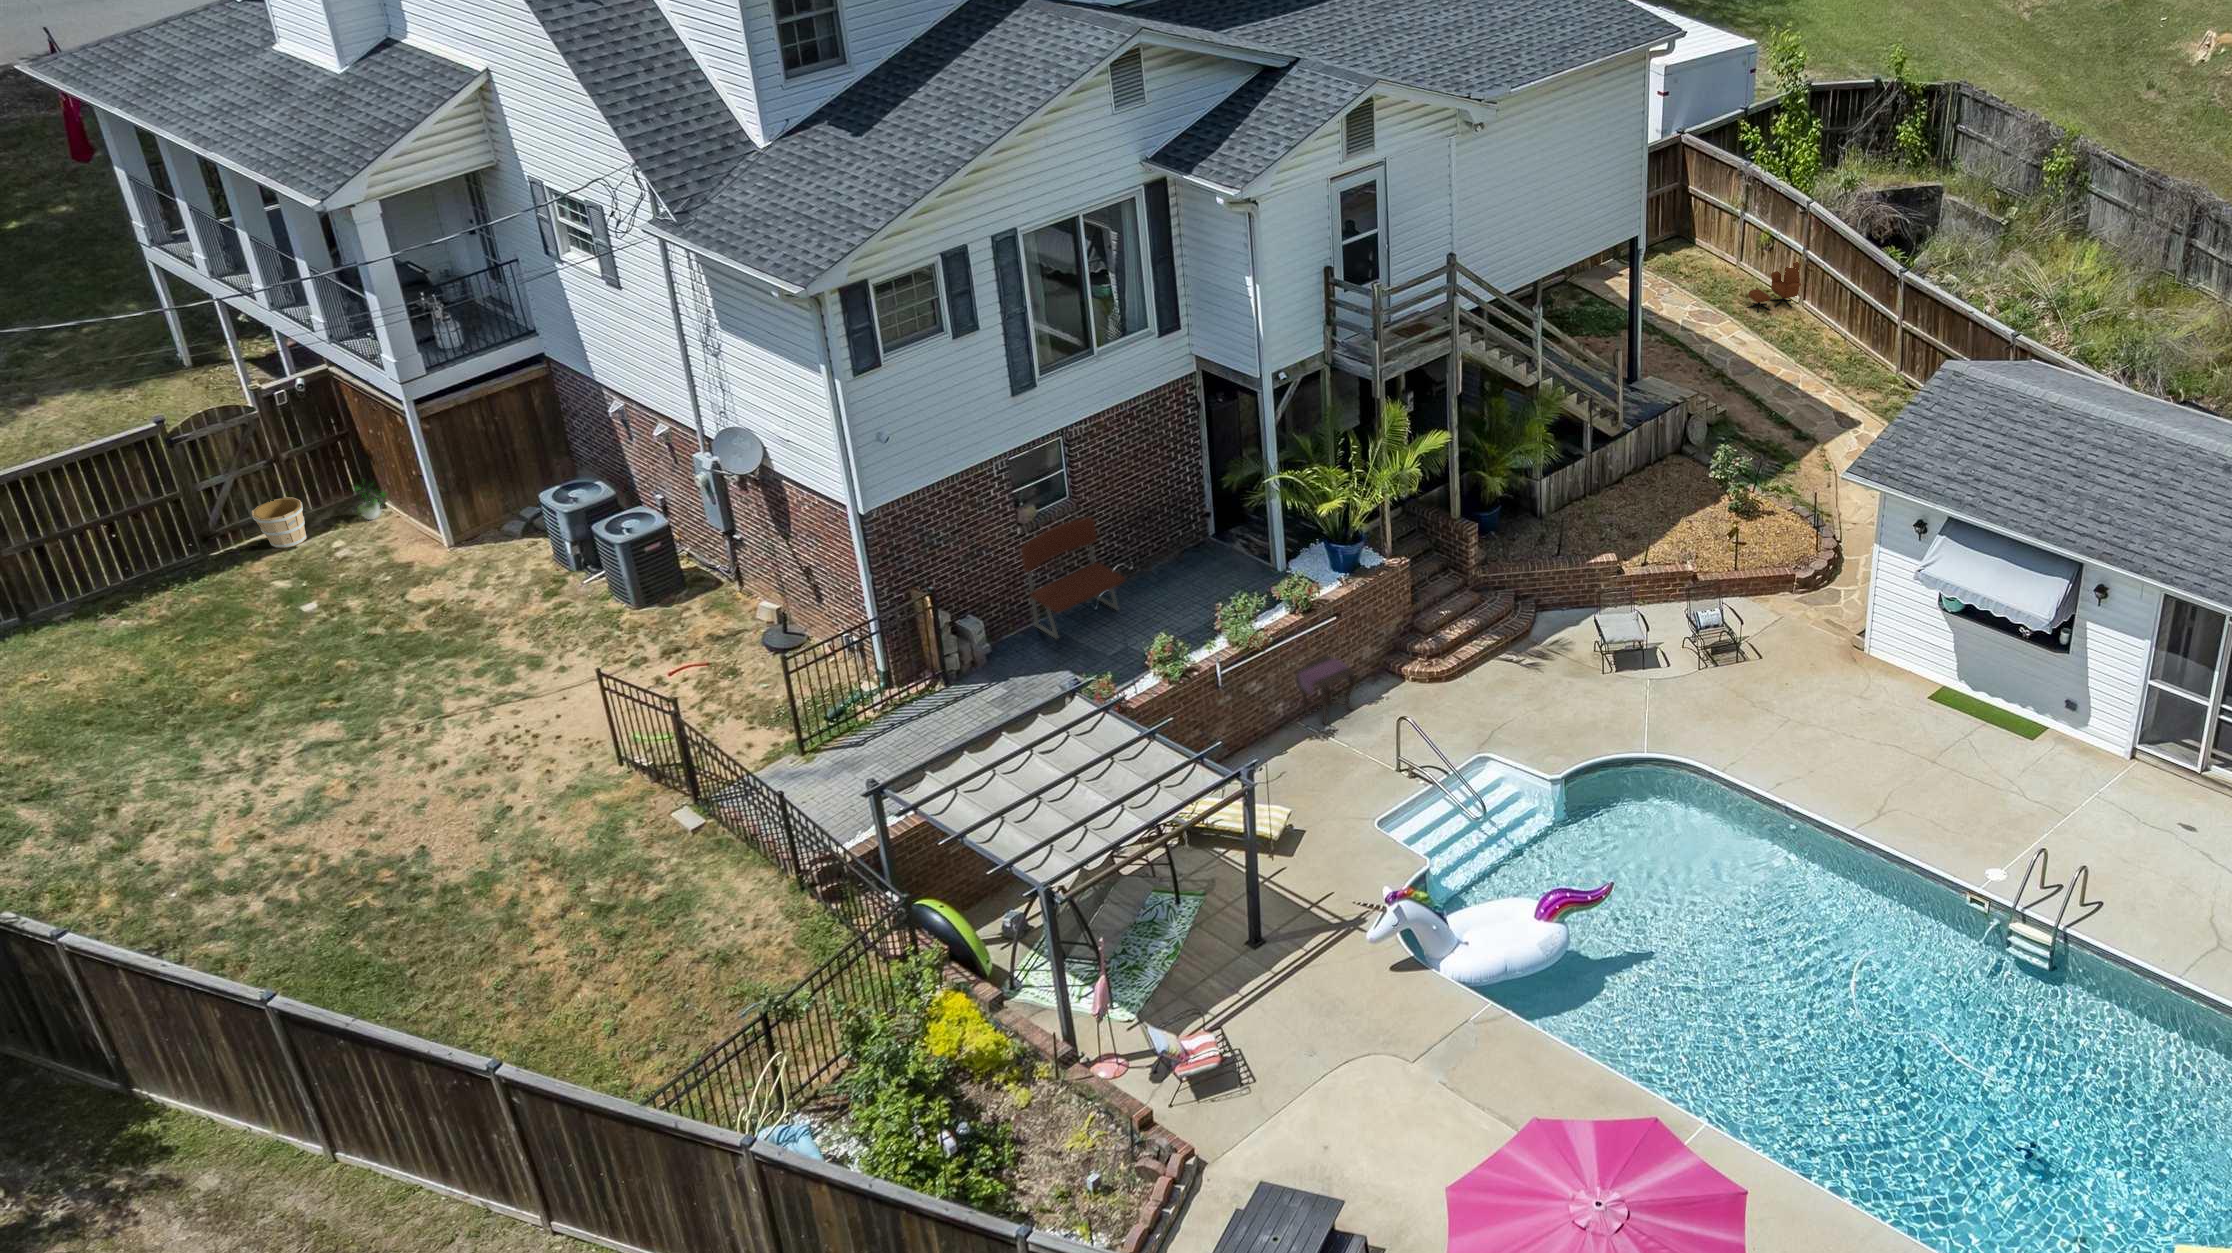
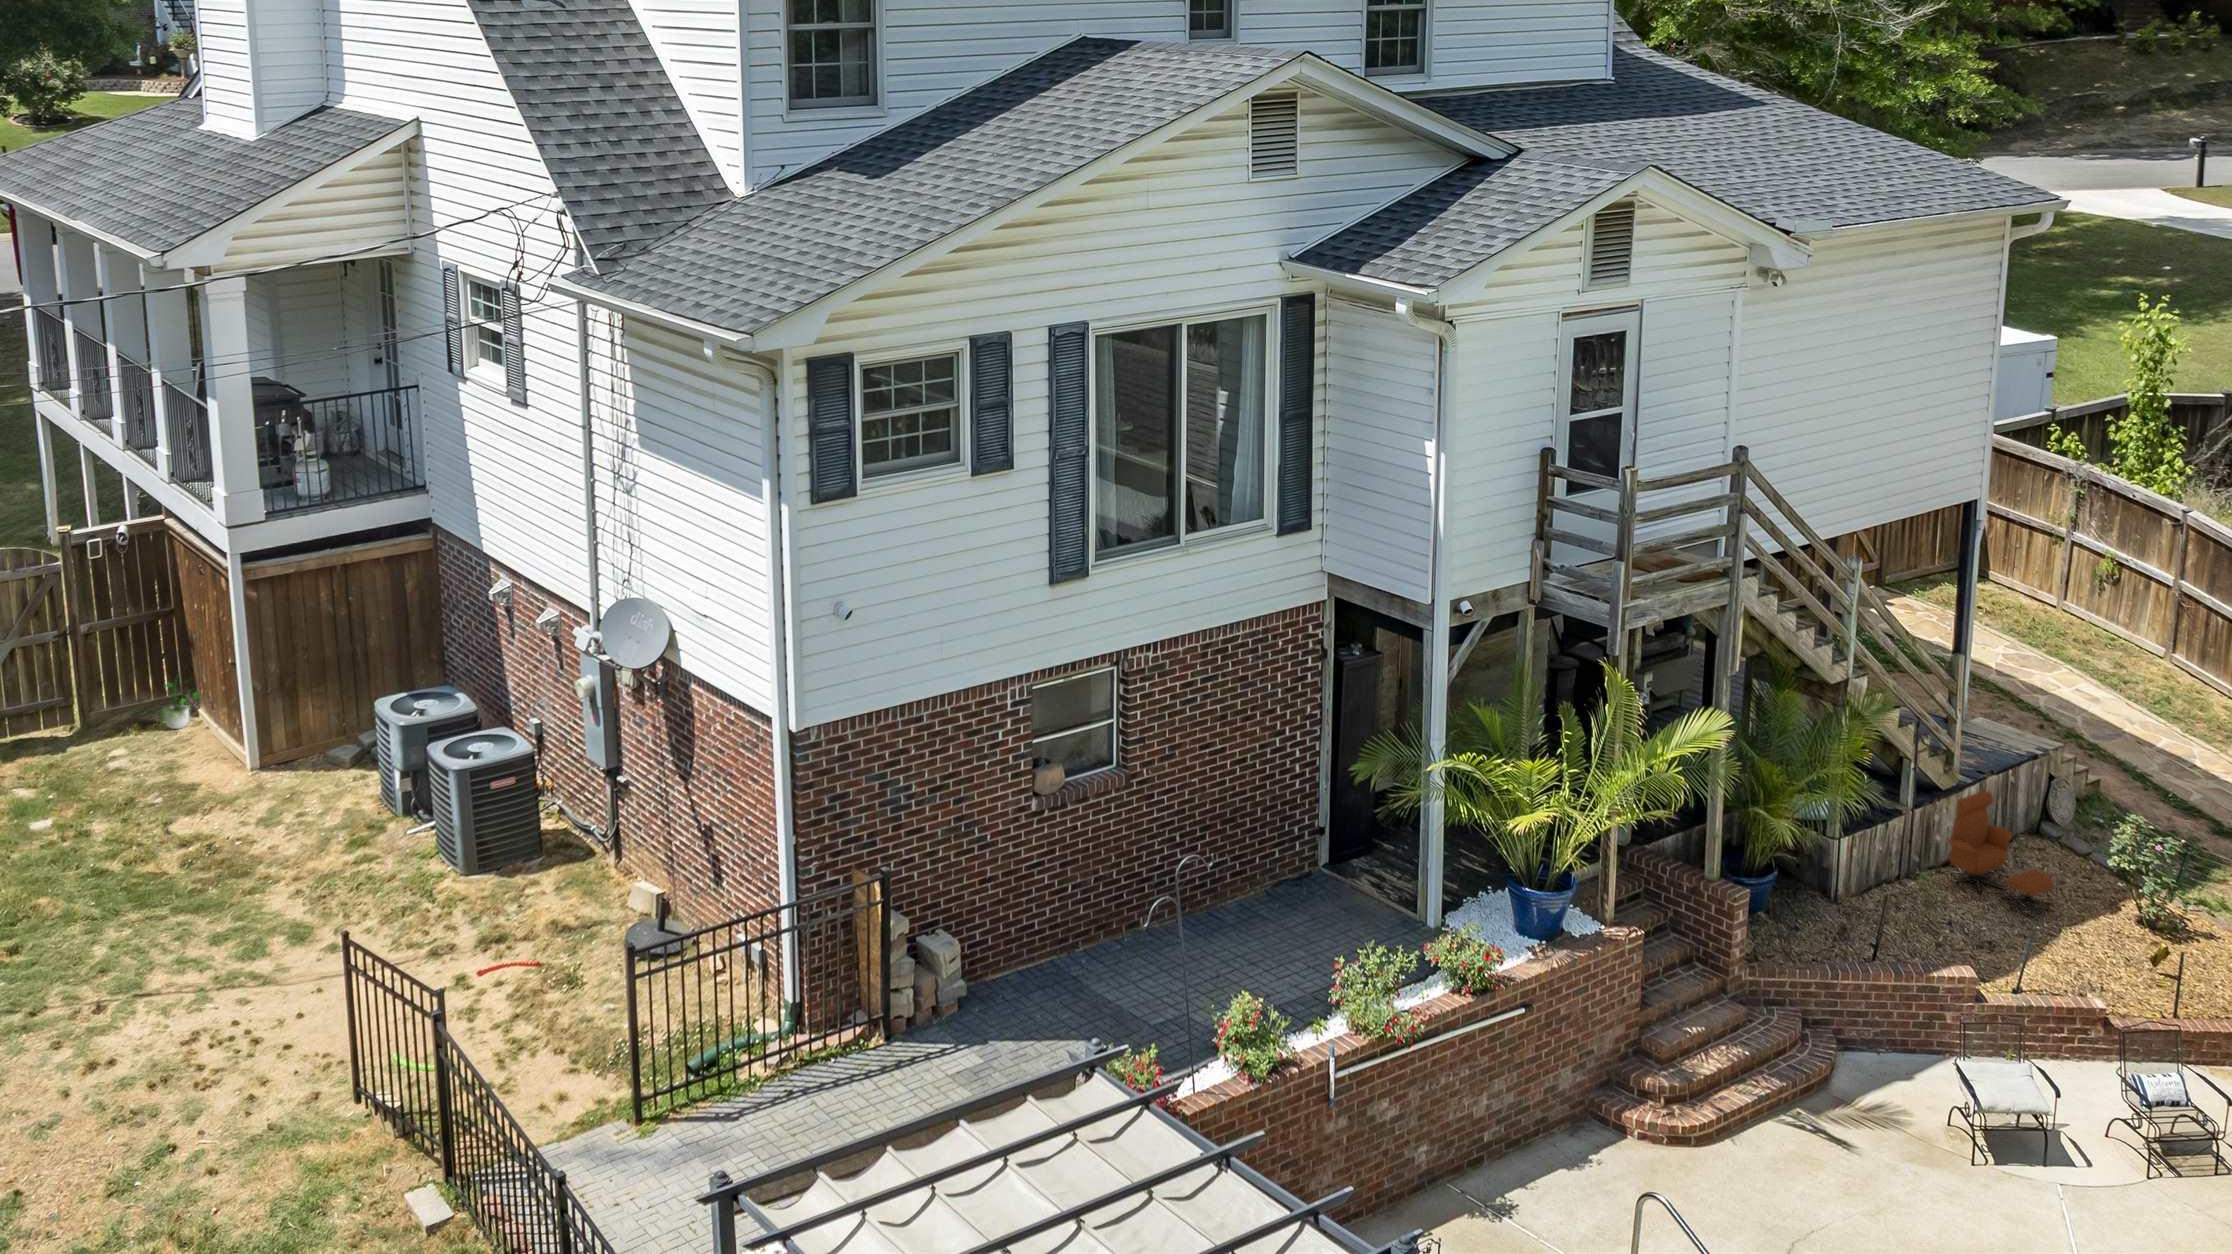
lounge chair: present [1747,262,1801,313] -> present [1948,791,2053,915]
wooden bucket: present [252,497,307,548] -> none [26,684,93,751]
bench: present [1021,517,1125,639] -> none [1027,799,1183,992]
side table: present [1295,655,1355,724] -> none [1458,1072,1570,1200]

